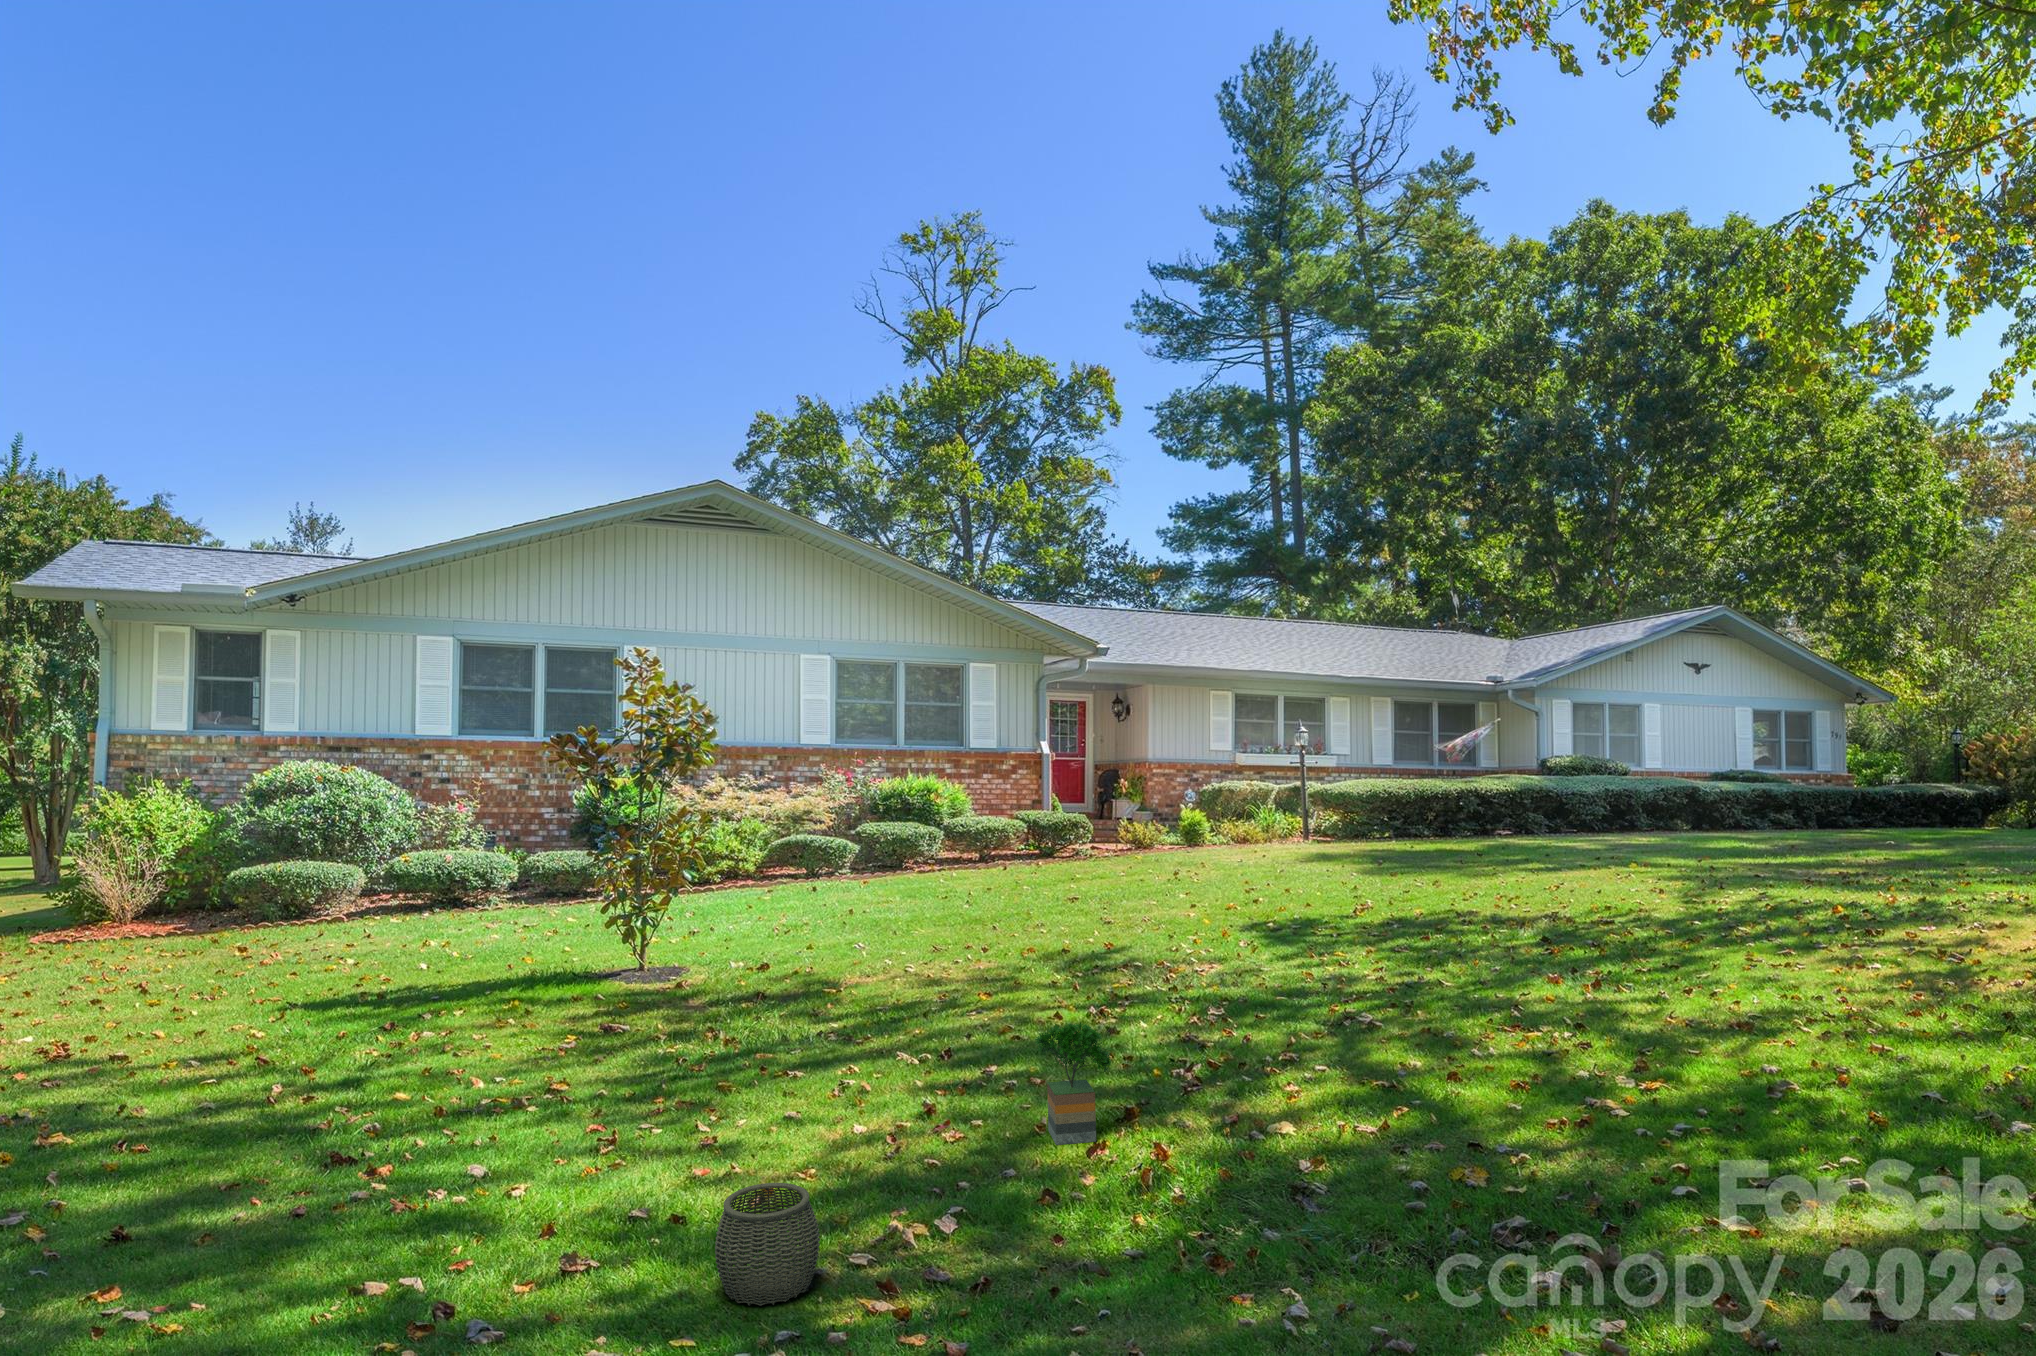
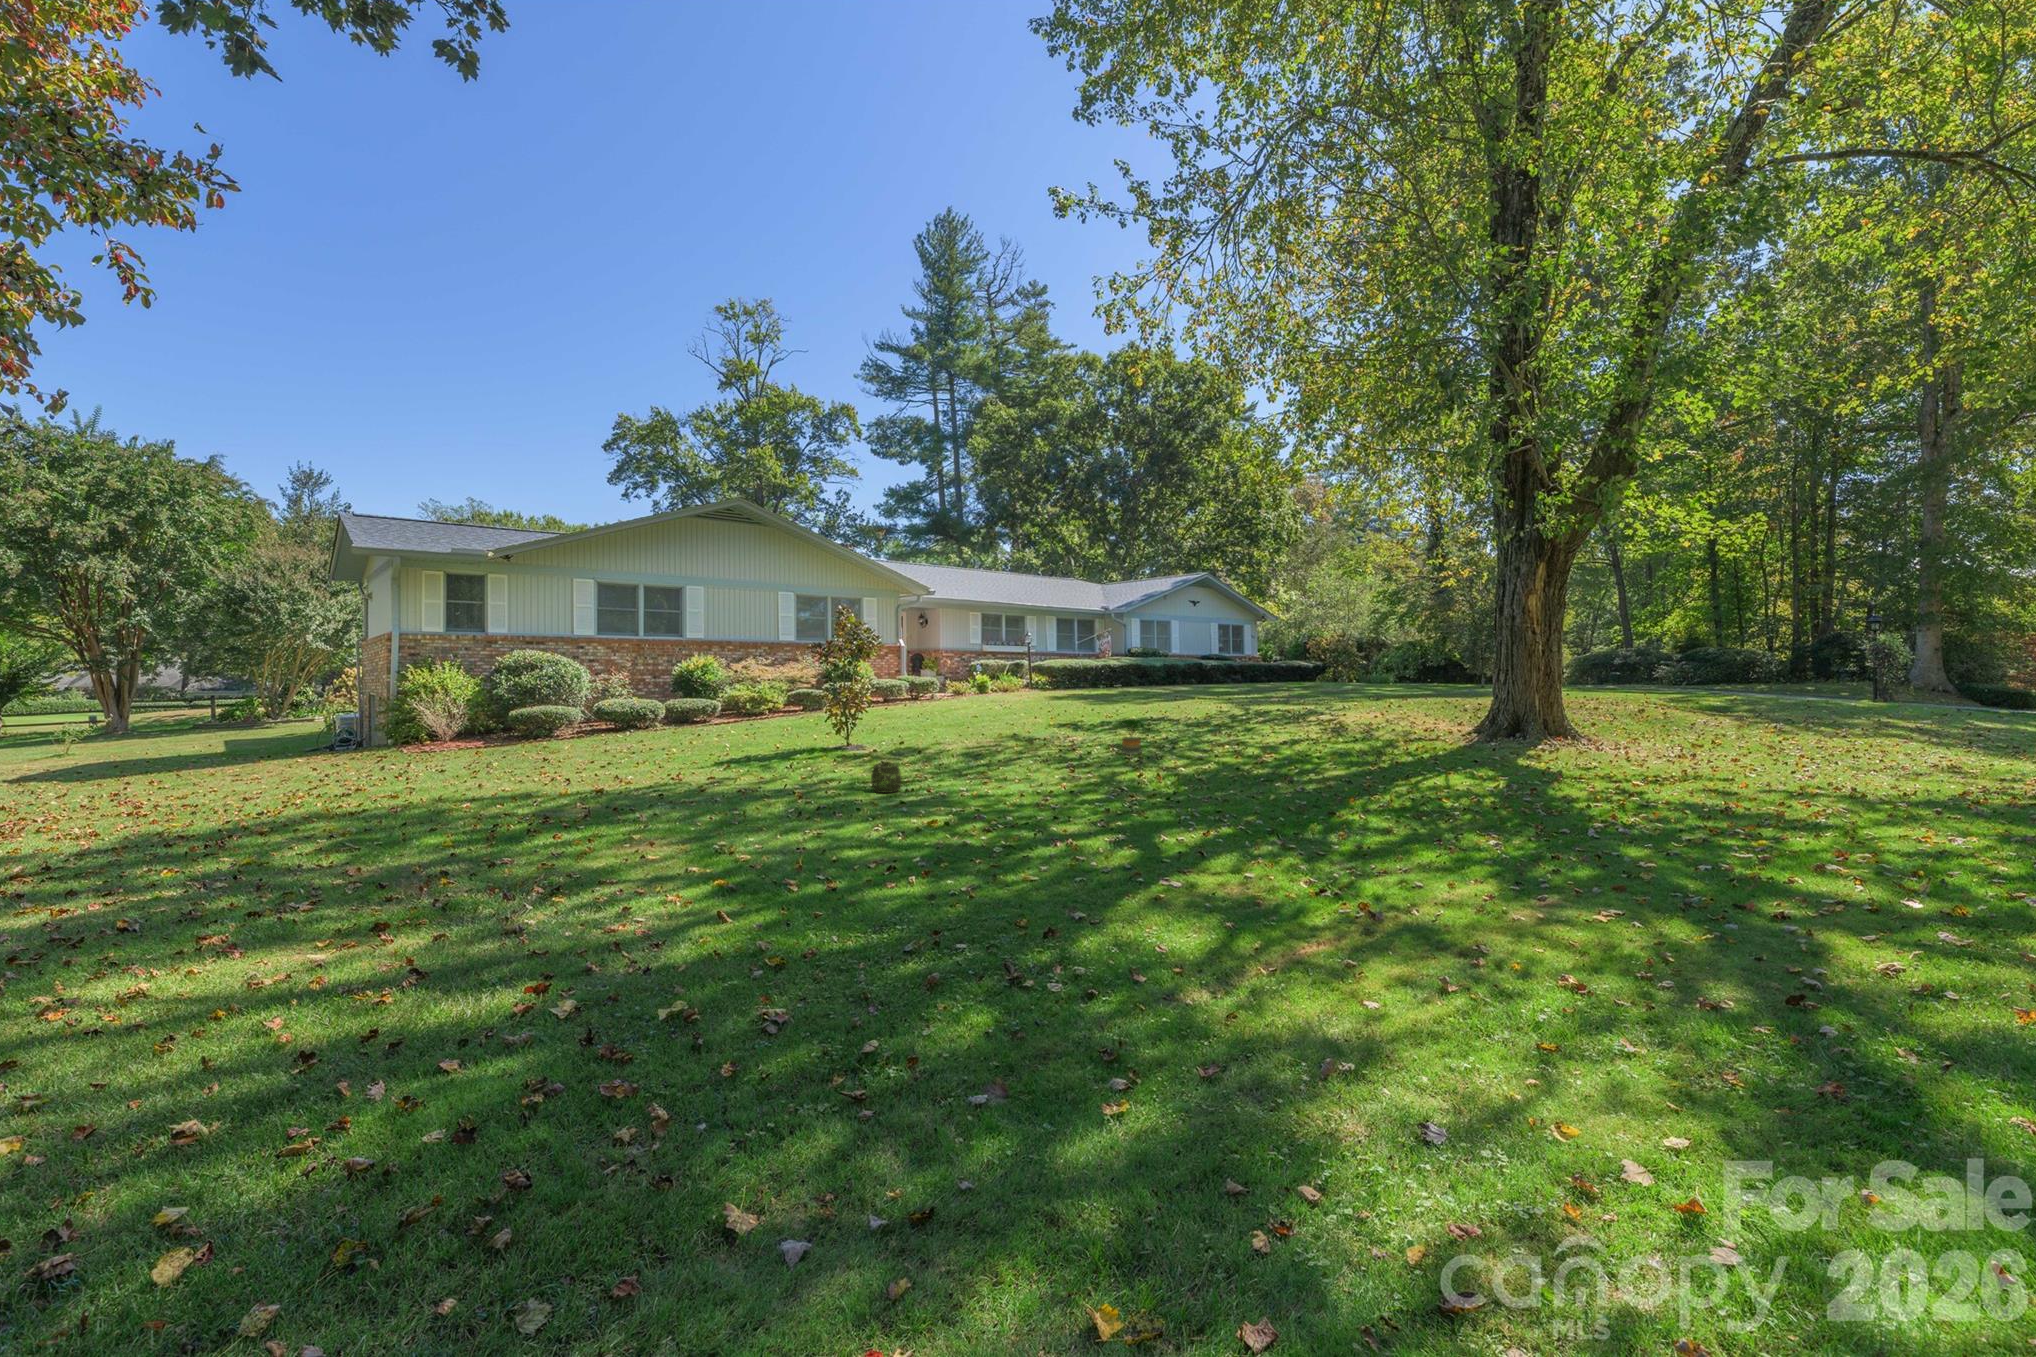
woven basket: present [715,1183,820,1306] -> present [871,763,902,793]

